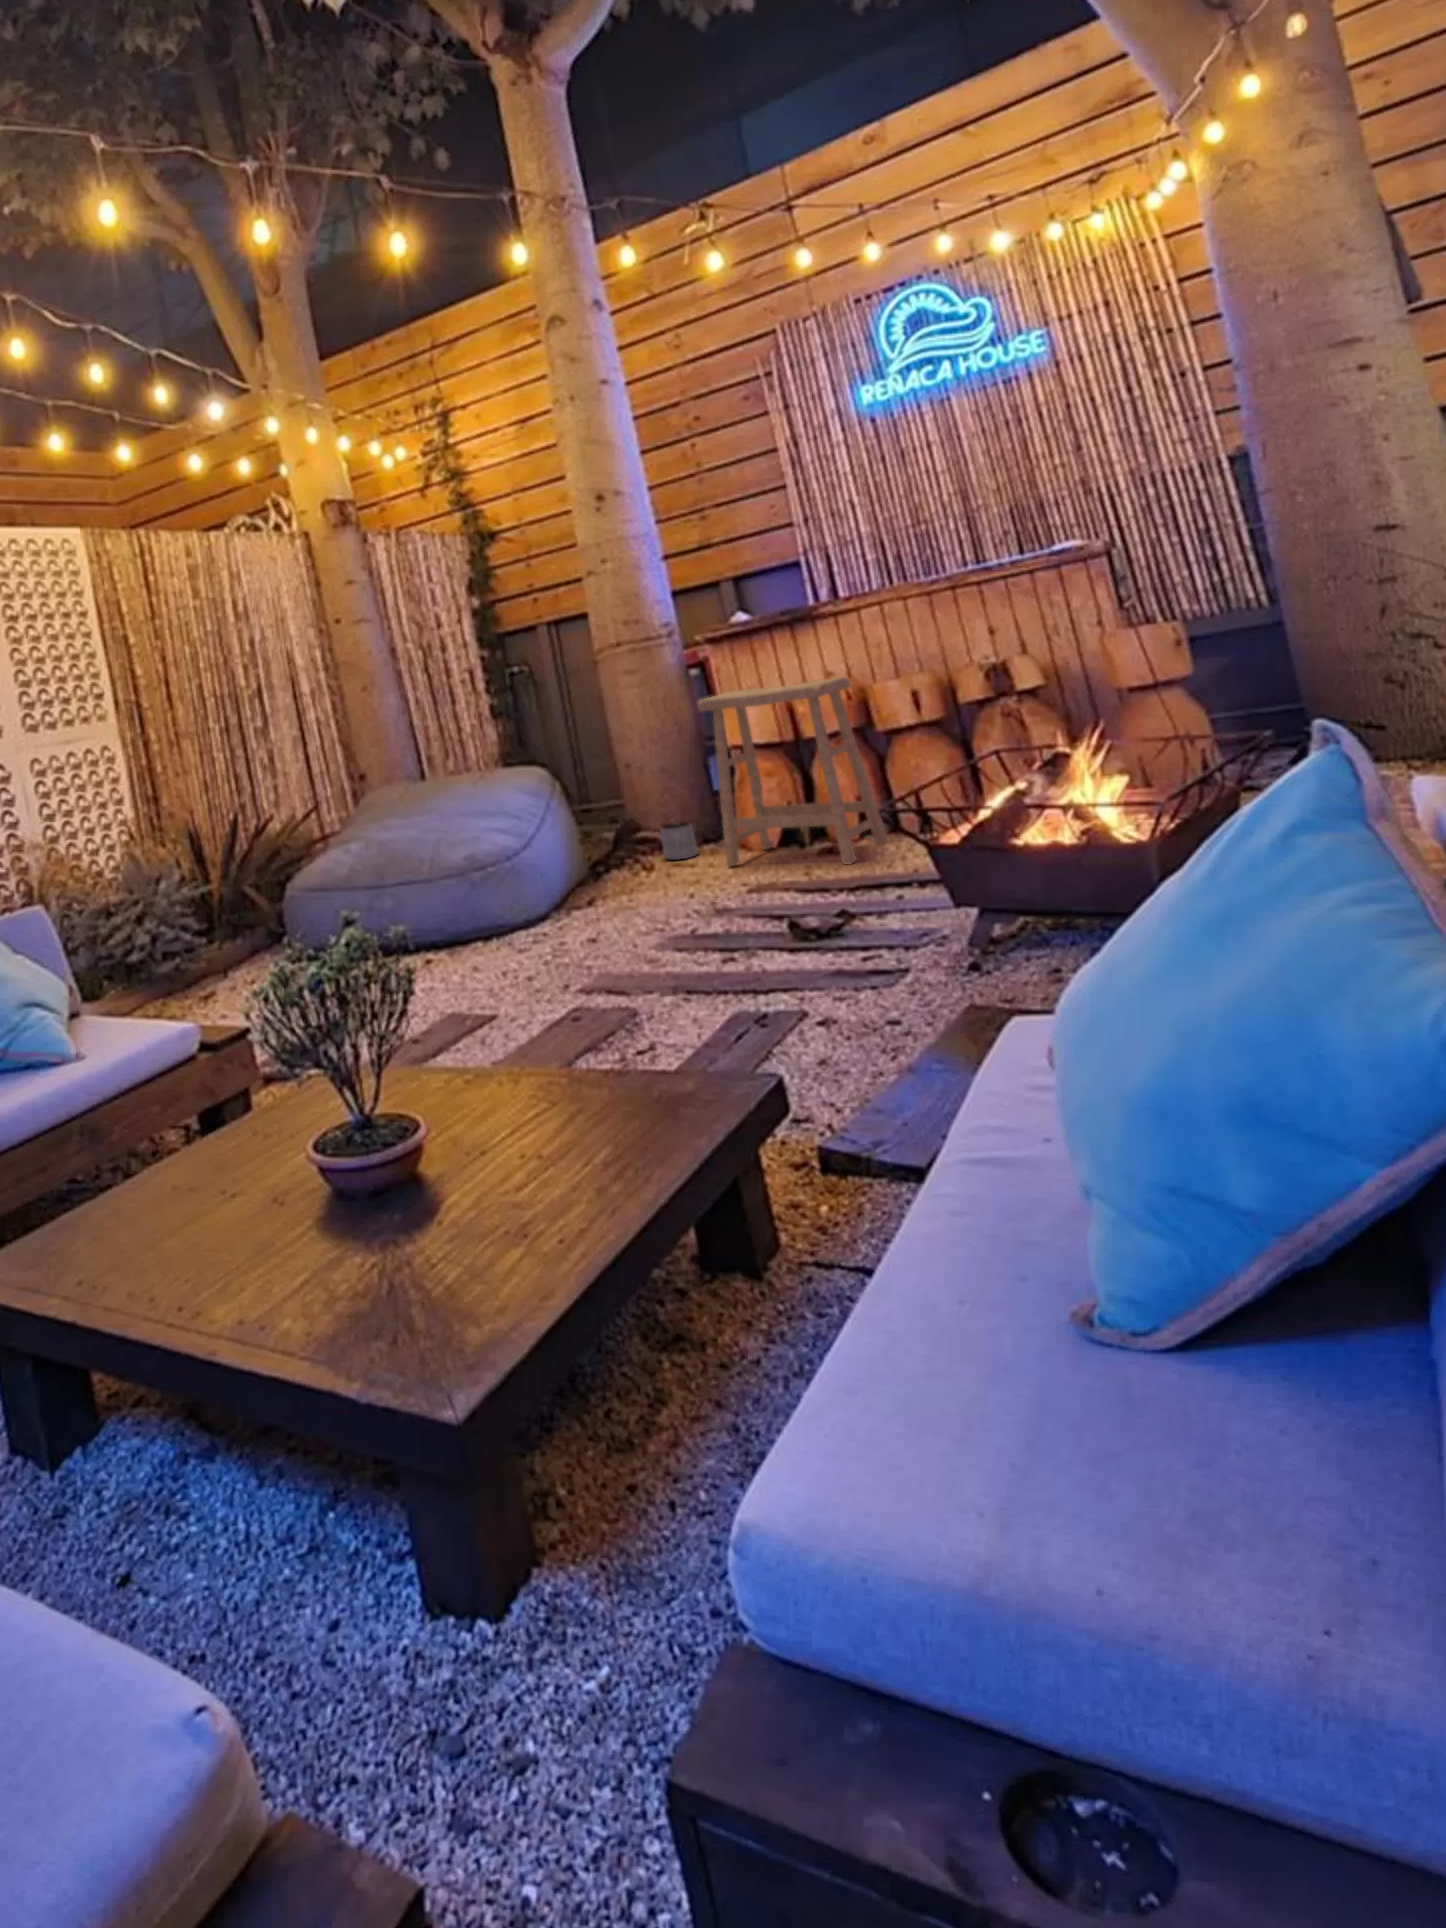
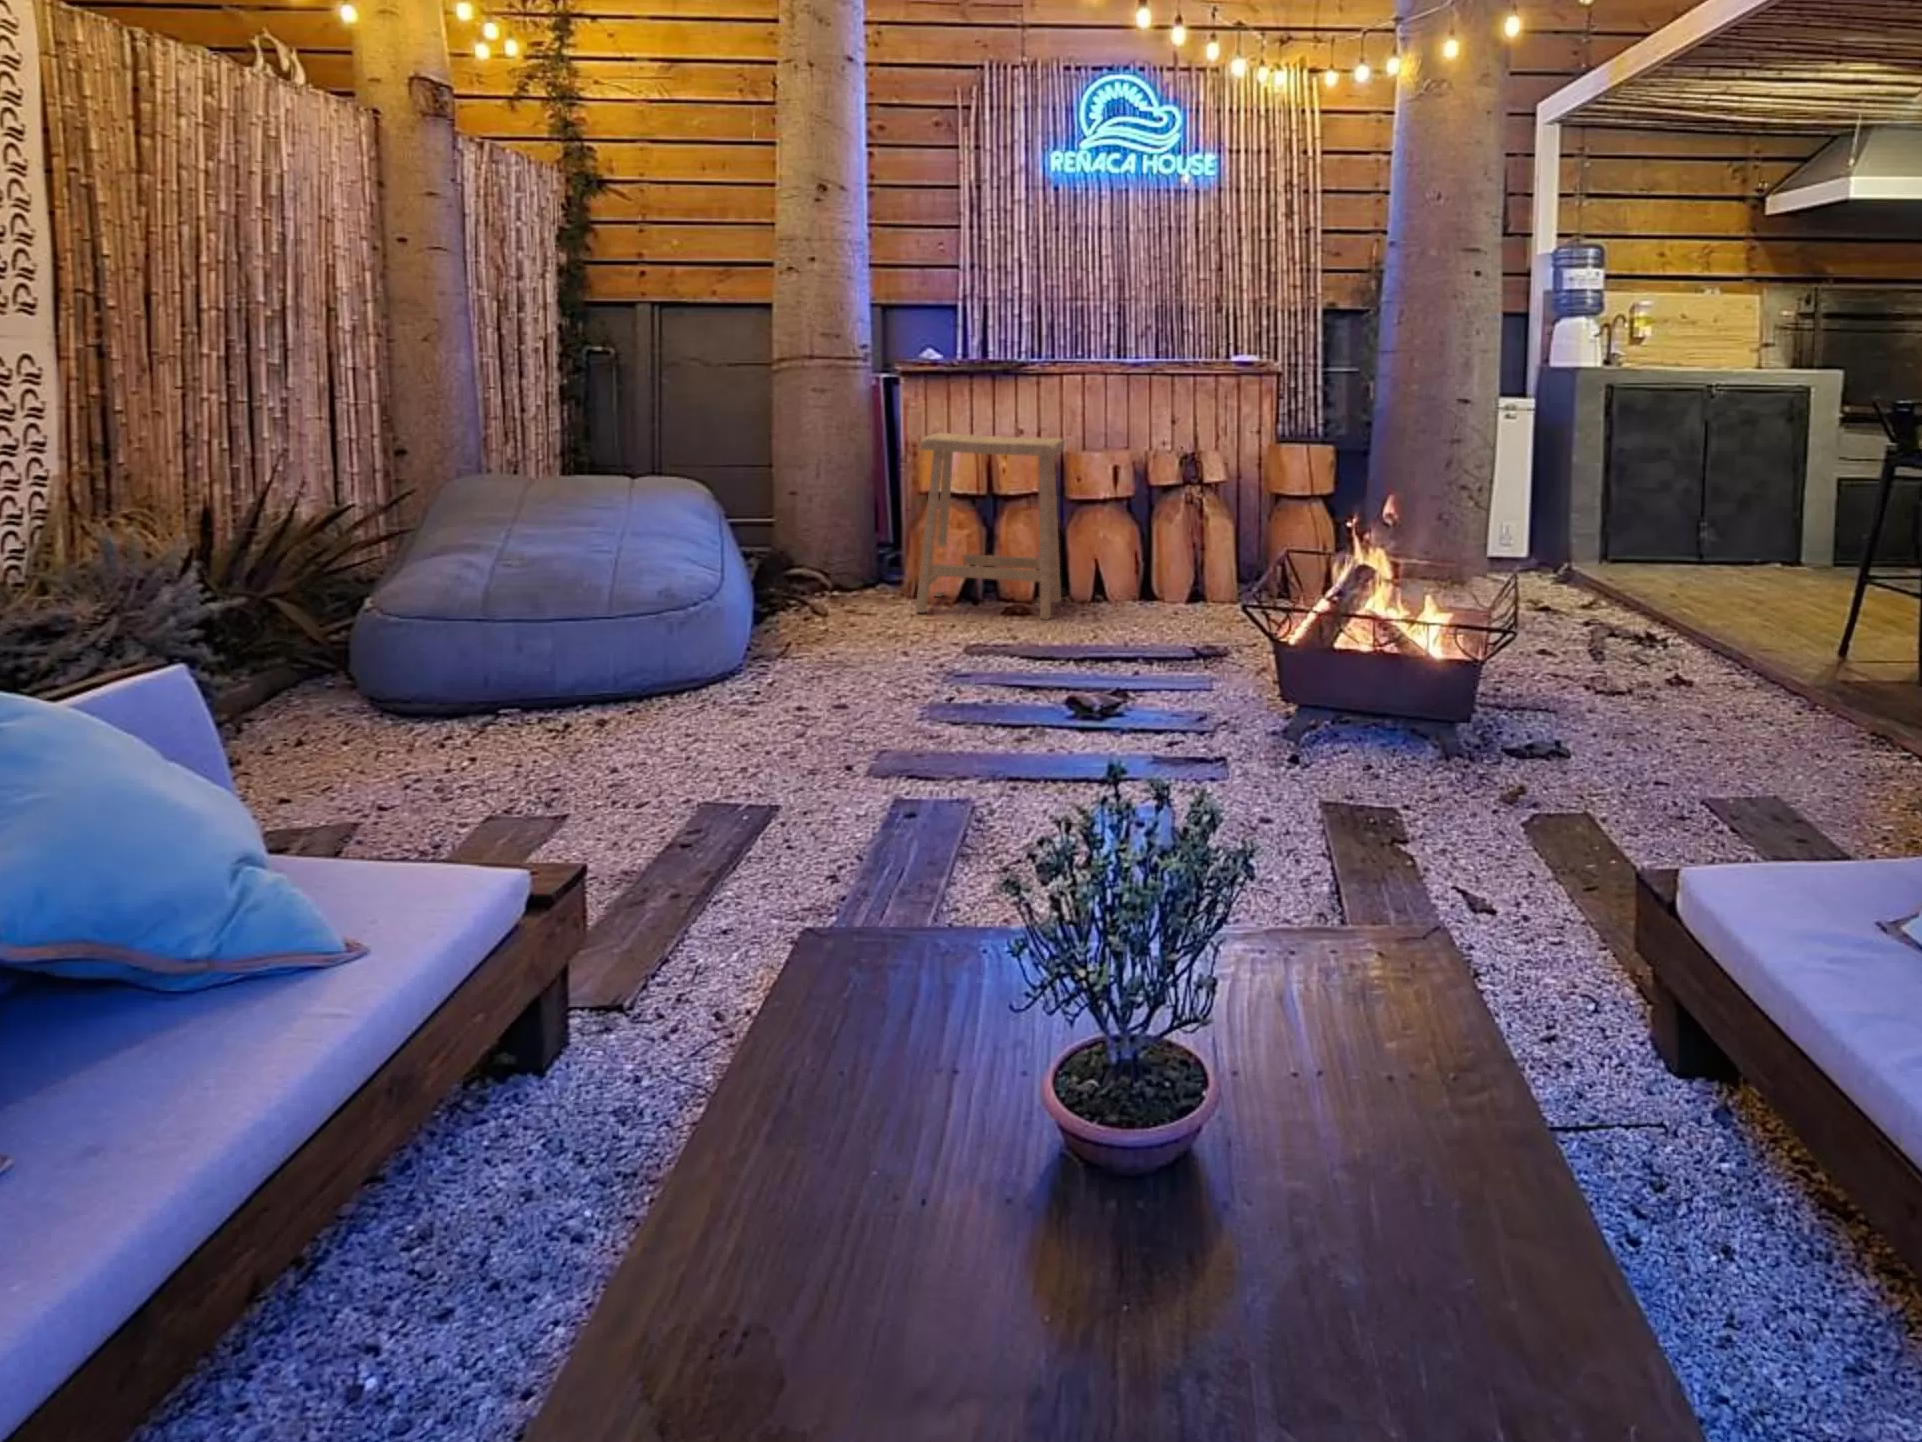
planter: present [660,822,698,860] -> none [827,560,863,600]

